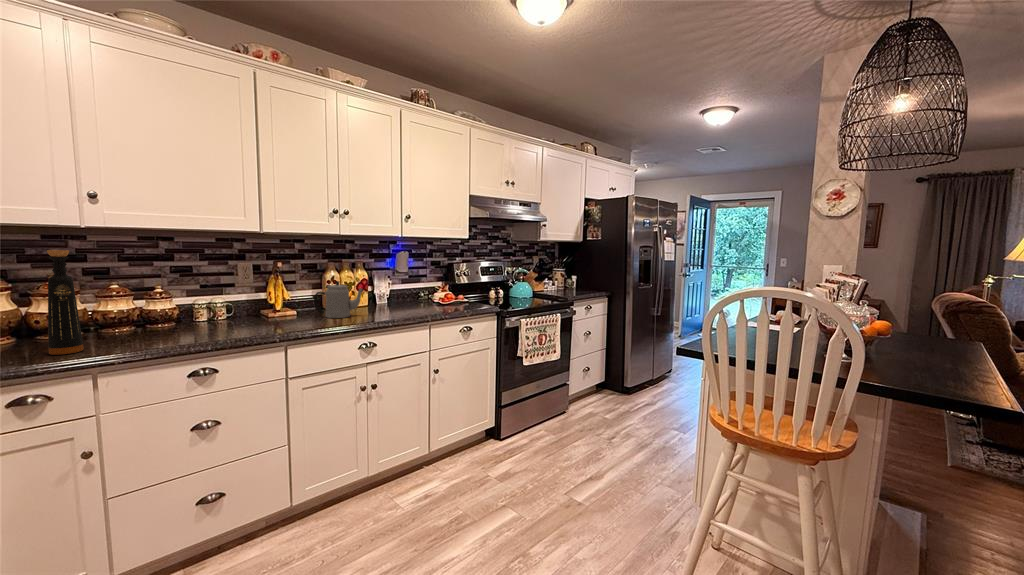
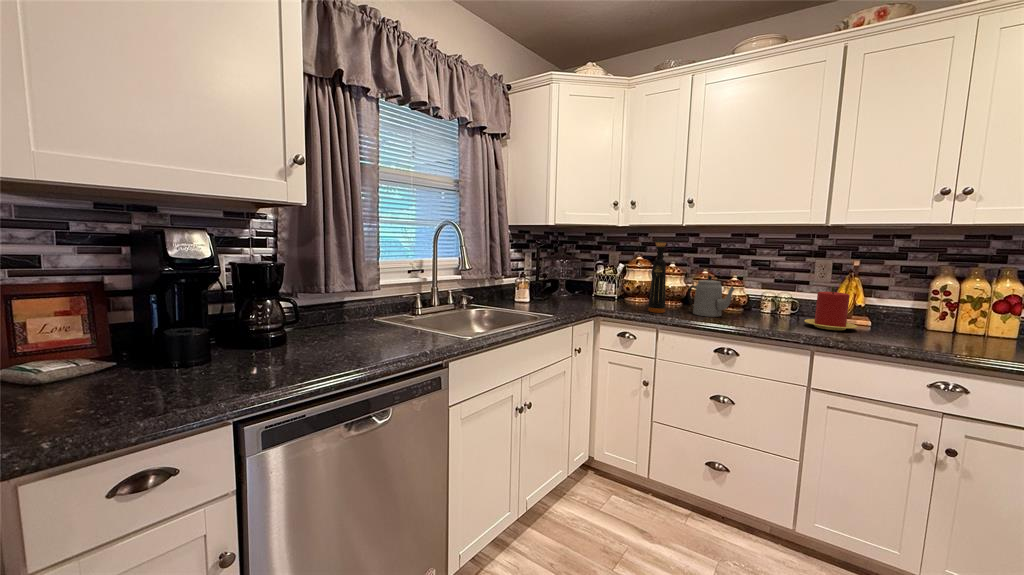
teapot: present [314,281,363,318] -> present [688,276,735,317]
candle: none [257,291,299,325] -> present [805,292,857,330]

